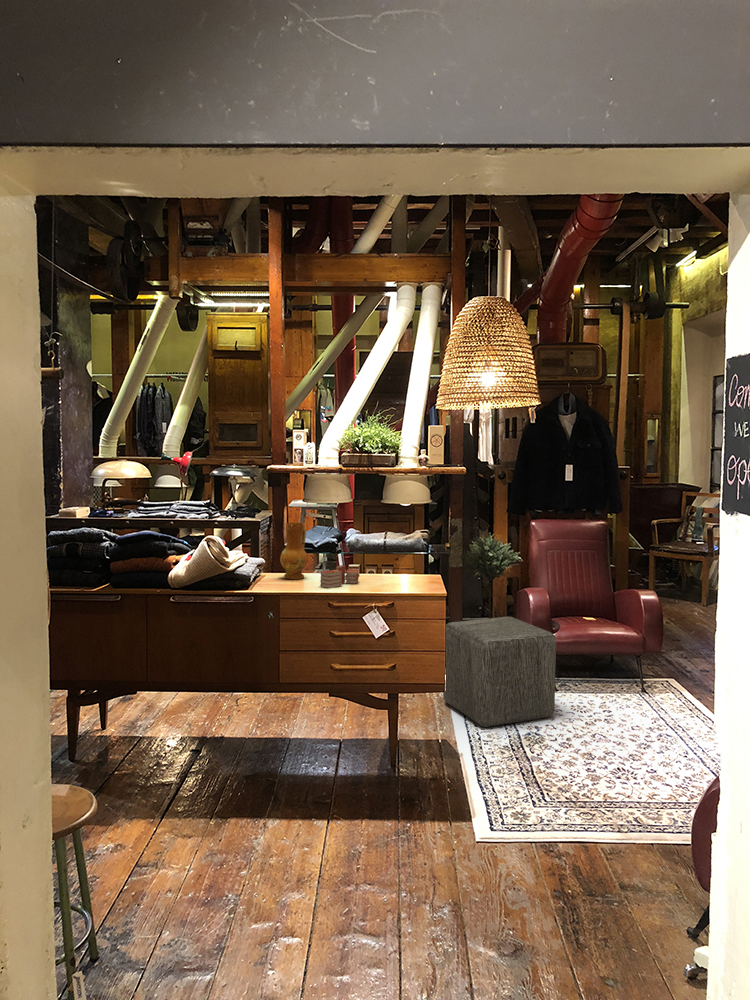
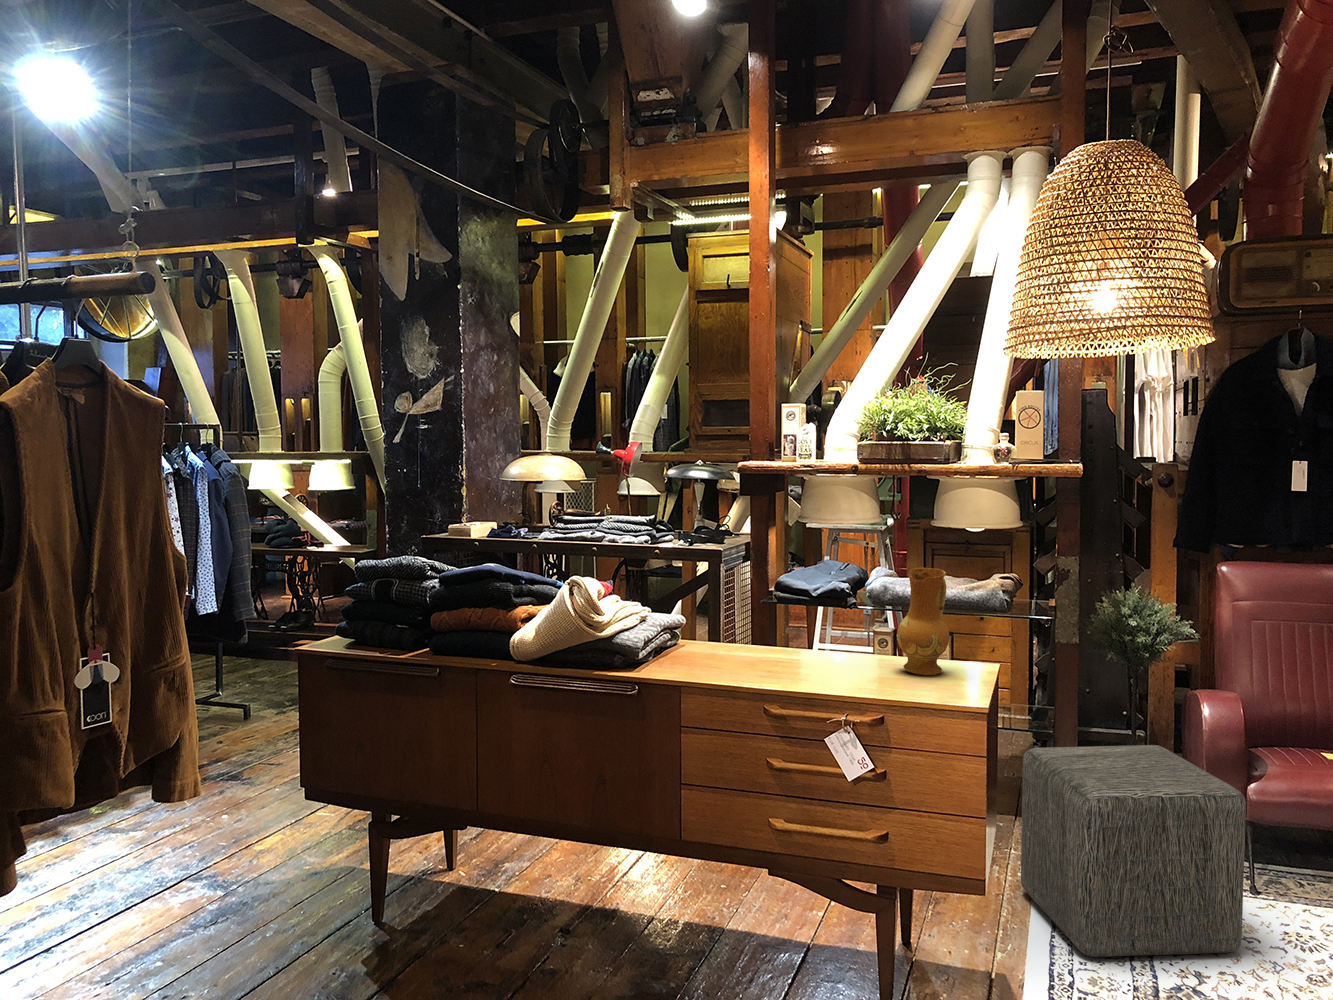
ceramic jug: present [280,522,308,580] -> present [897,568,950,676]
book: present [320,565,360,589] -> none [757,639,836,681]

